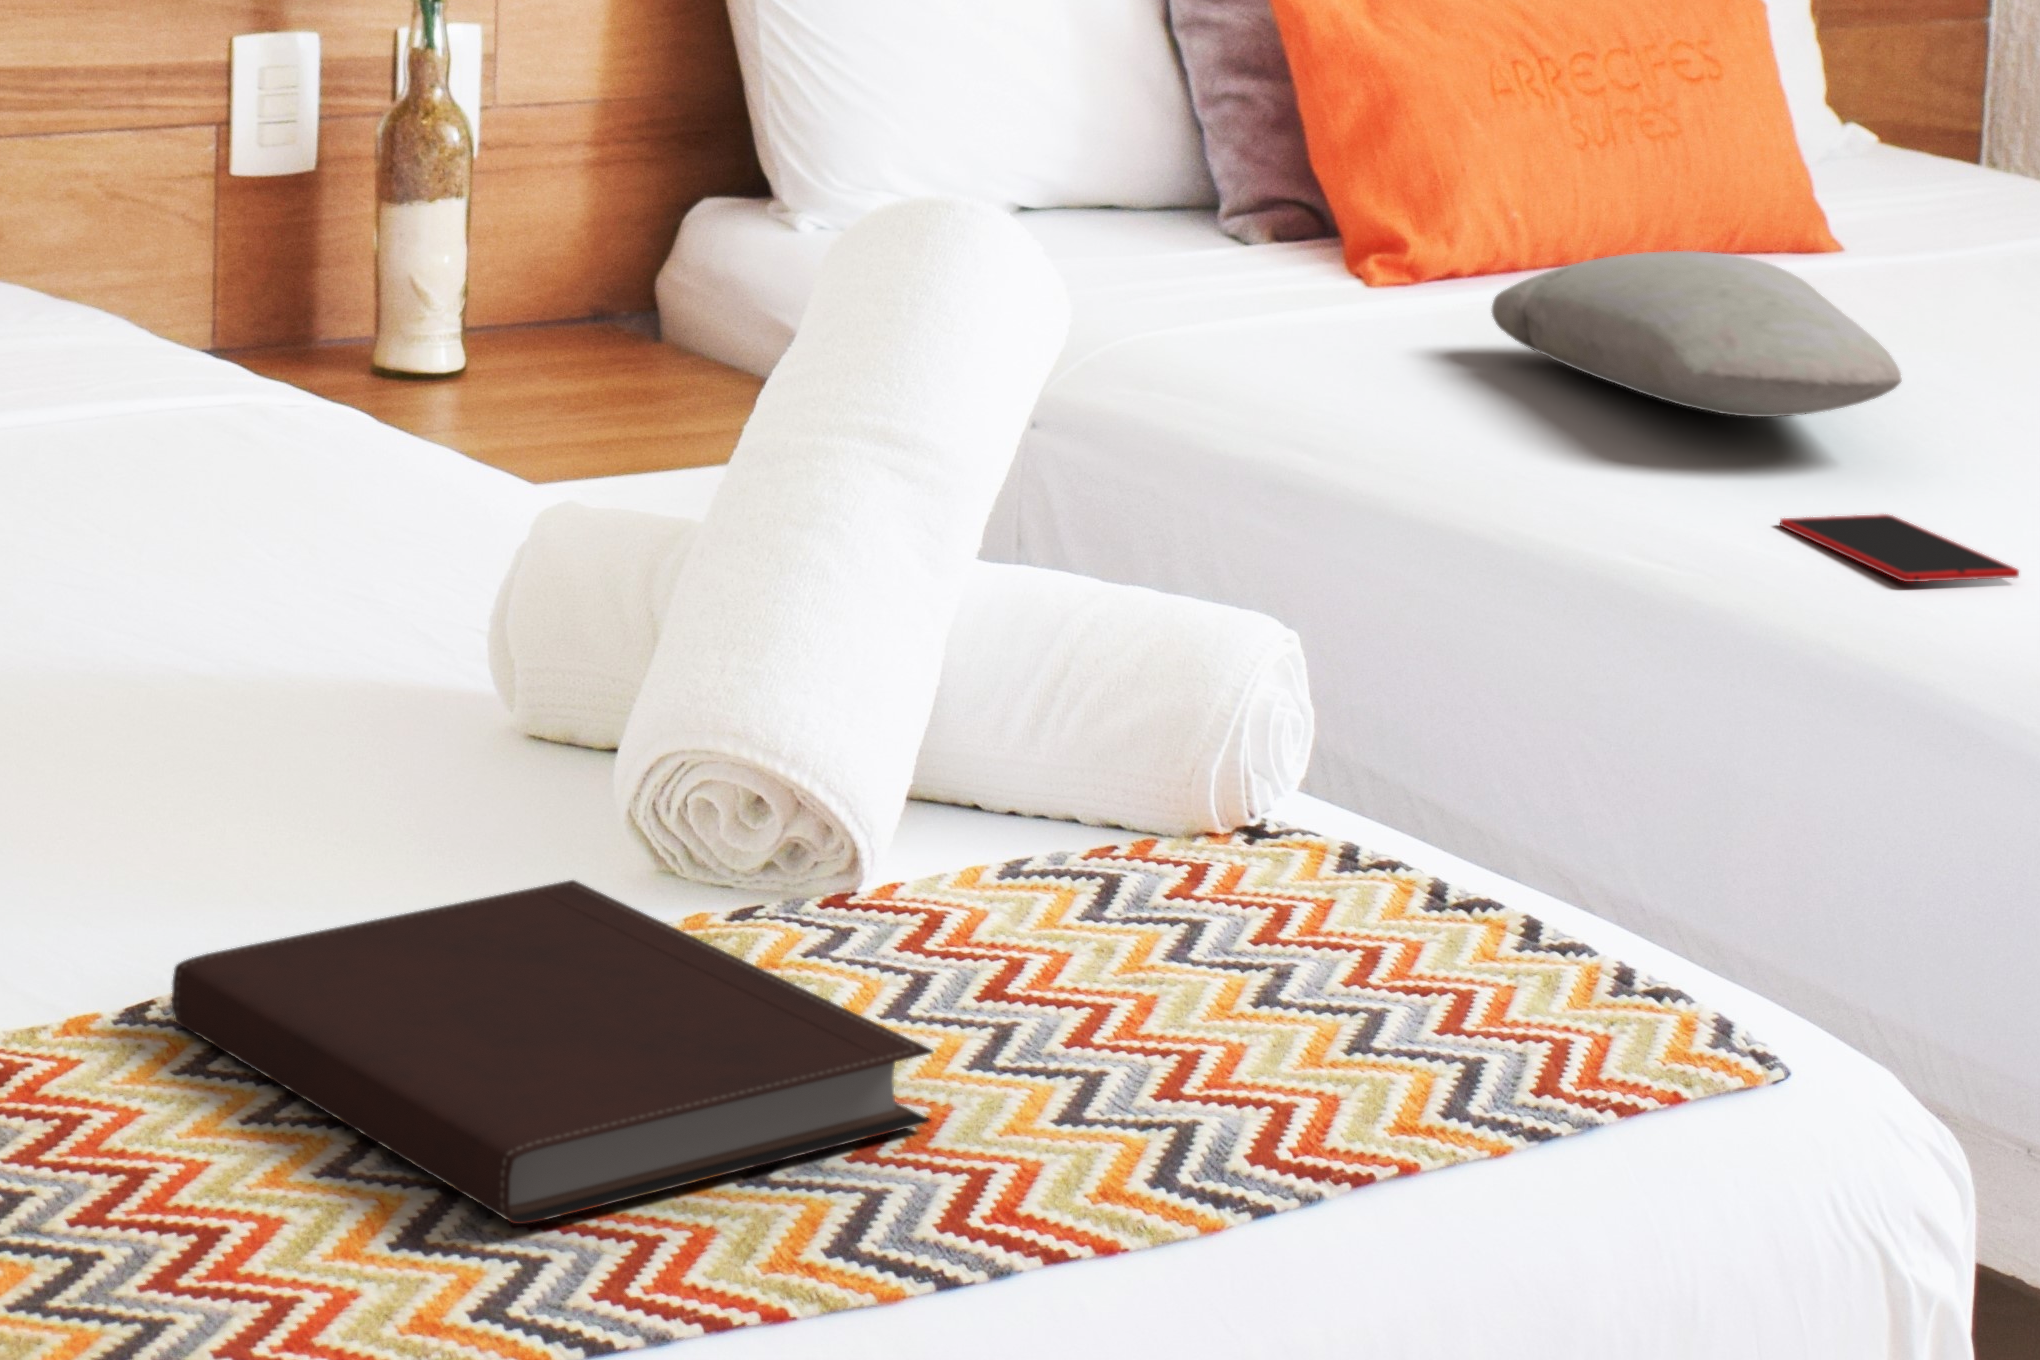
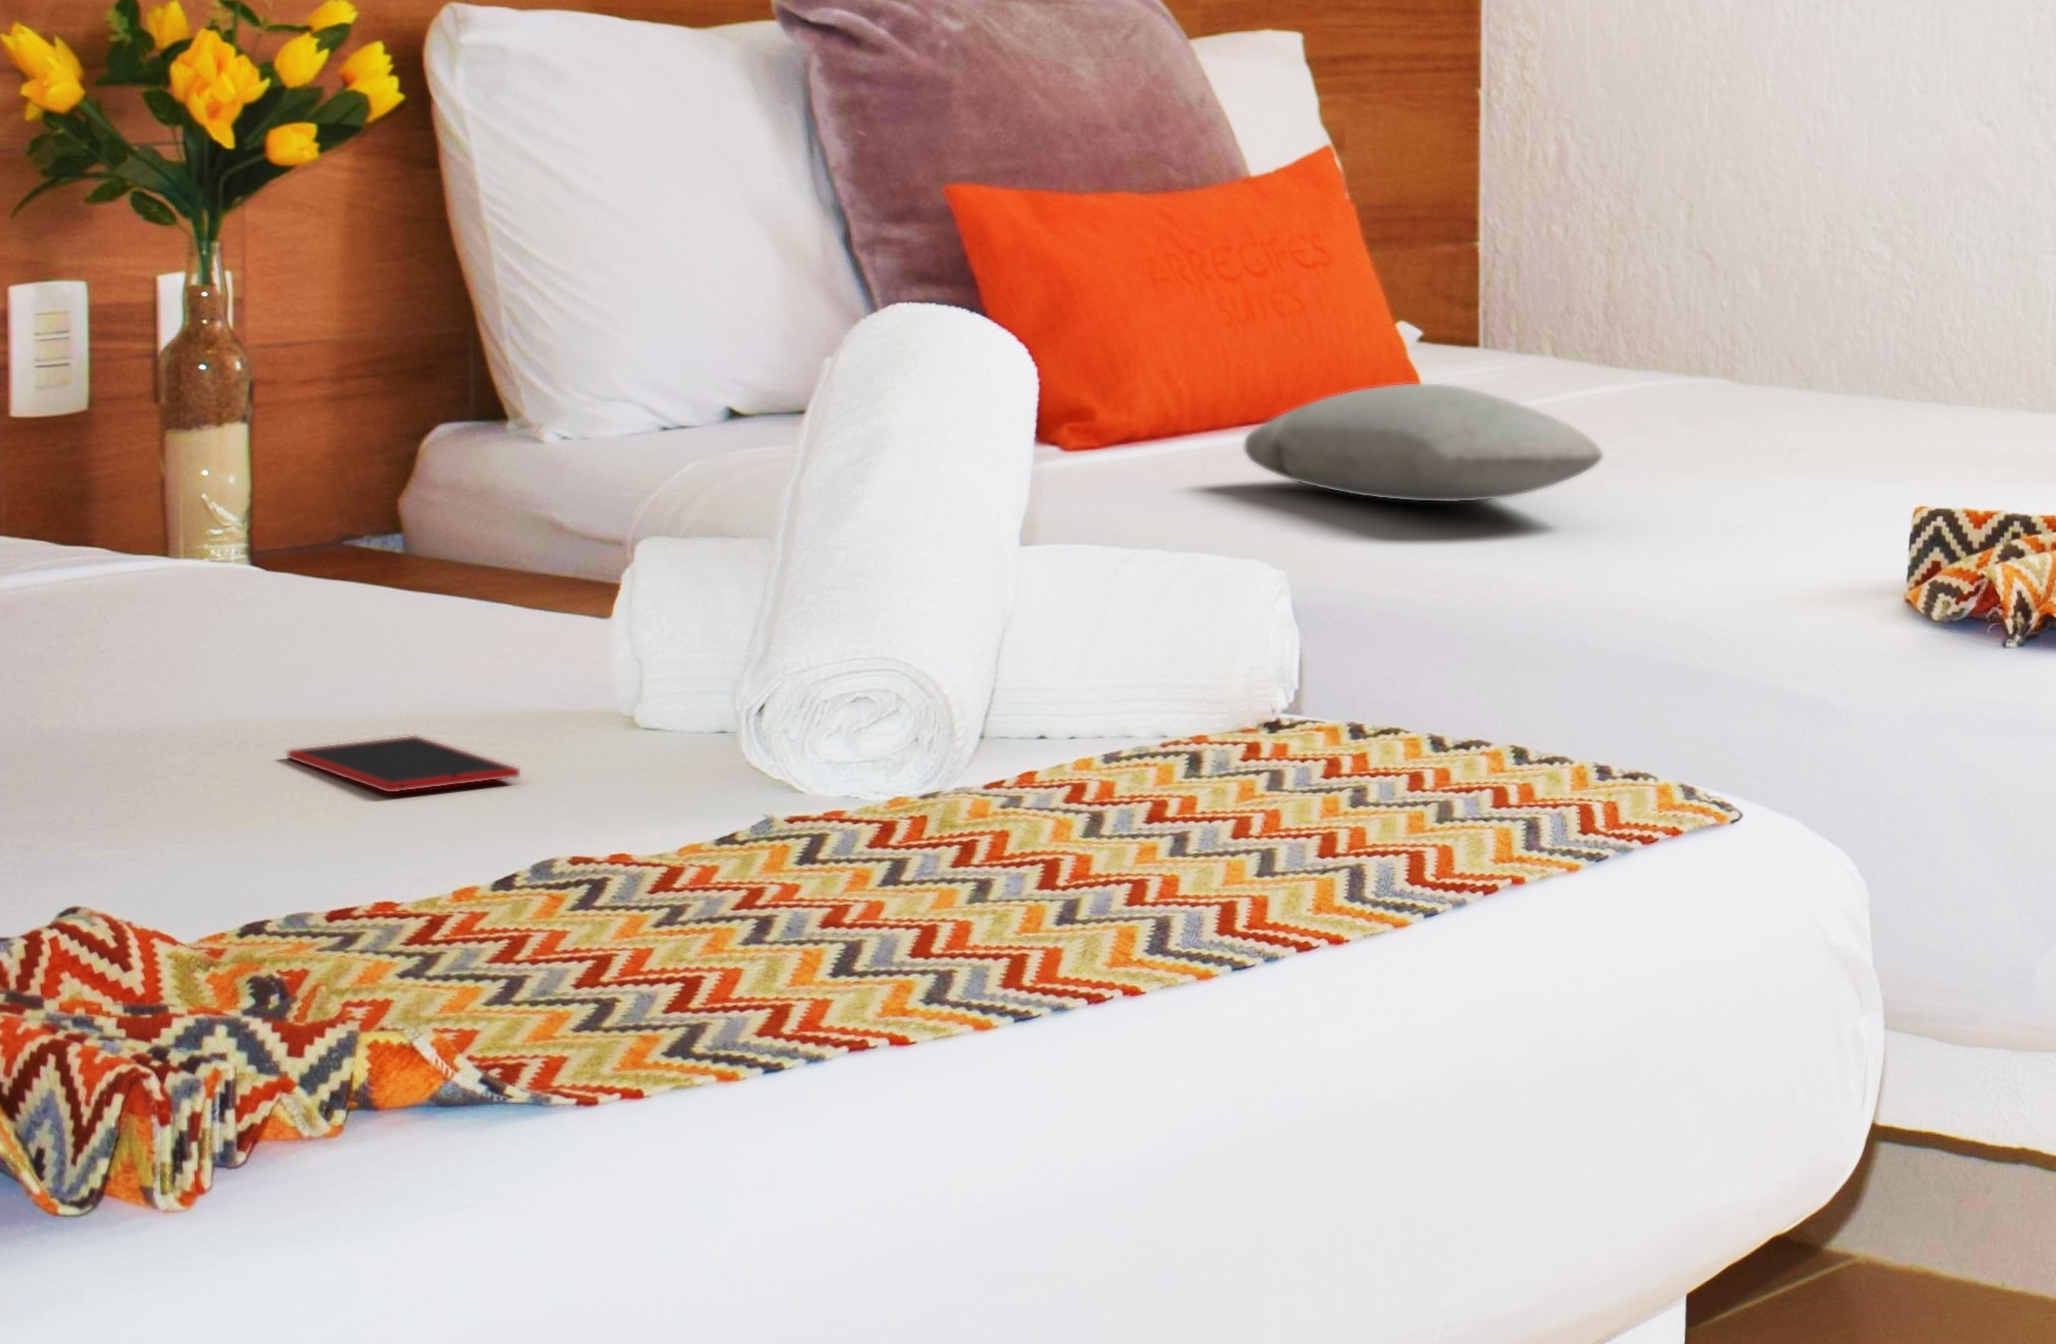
smartphone: present [1780,514,2019,582] -> present [288,736,520,792]
notebook: present [172,880,933,1224] -> none [543,784,1178,952]

